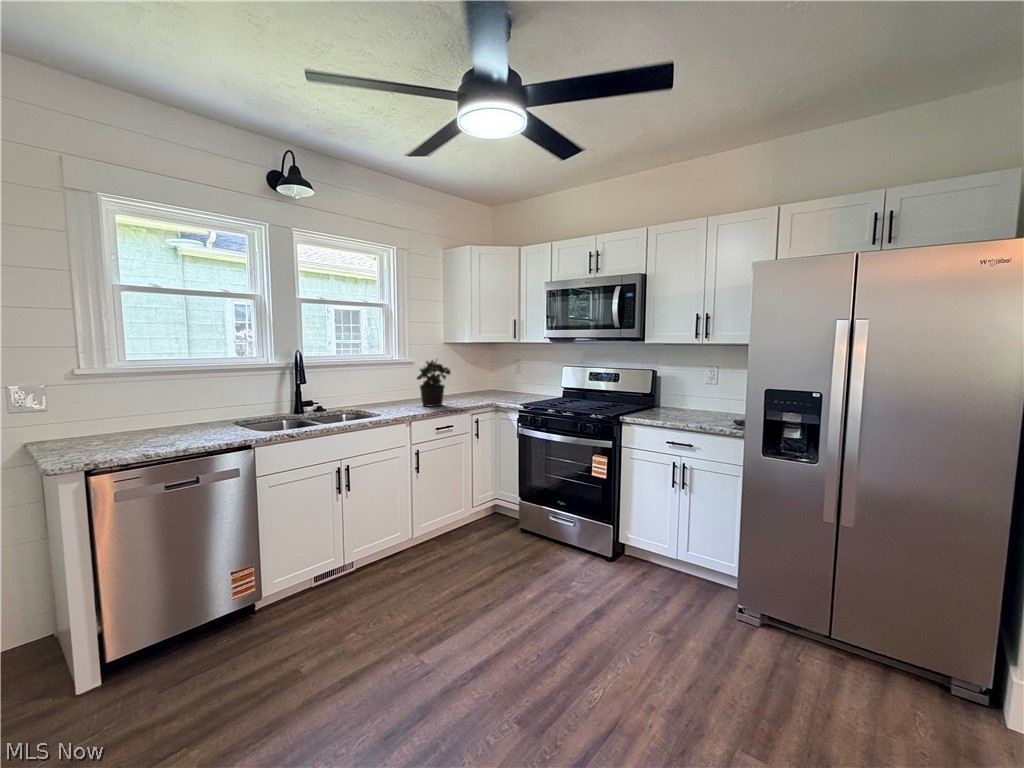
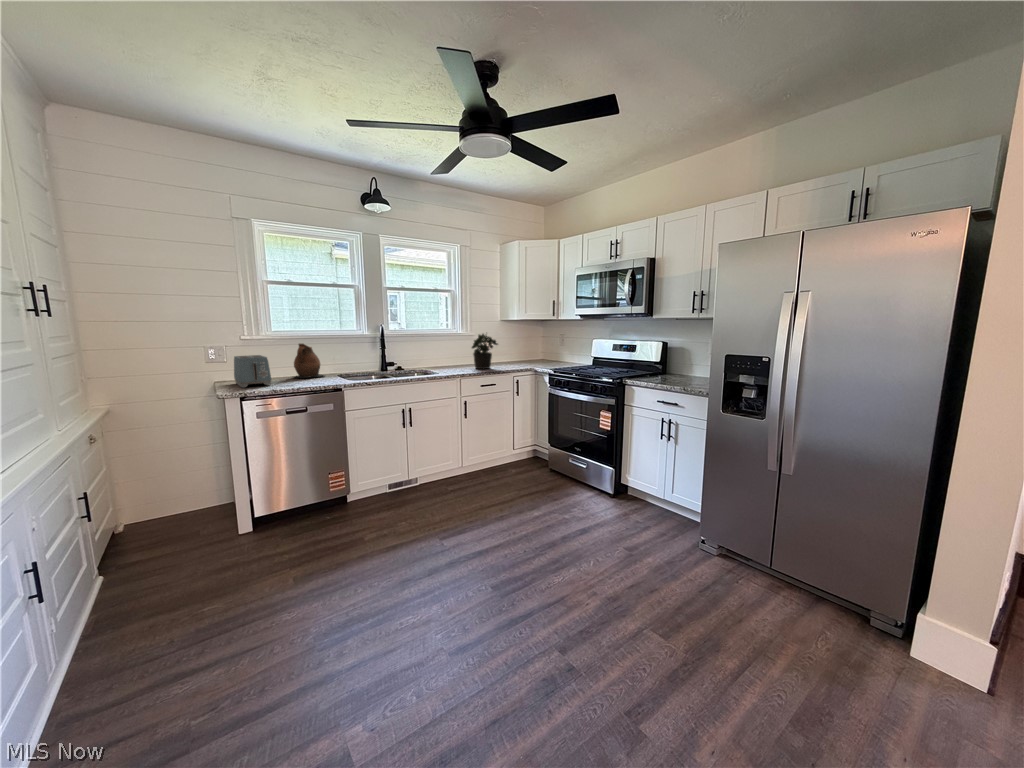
ceramic pitcher: none [158,380,215,431] -> present [294,344,325,378]
toaster: none [64,399,136,454] -> present [234,355,271,388]

